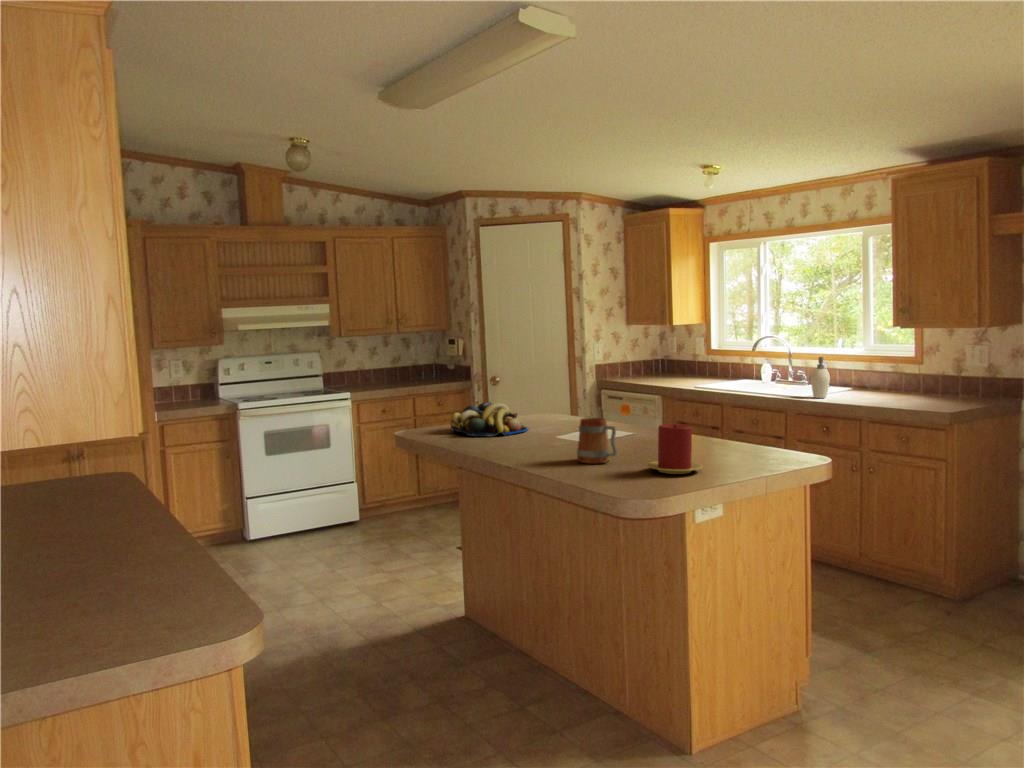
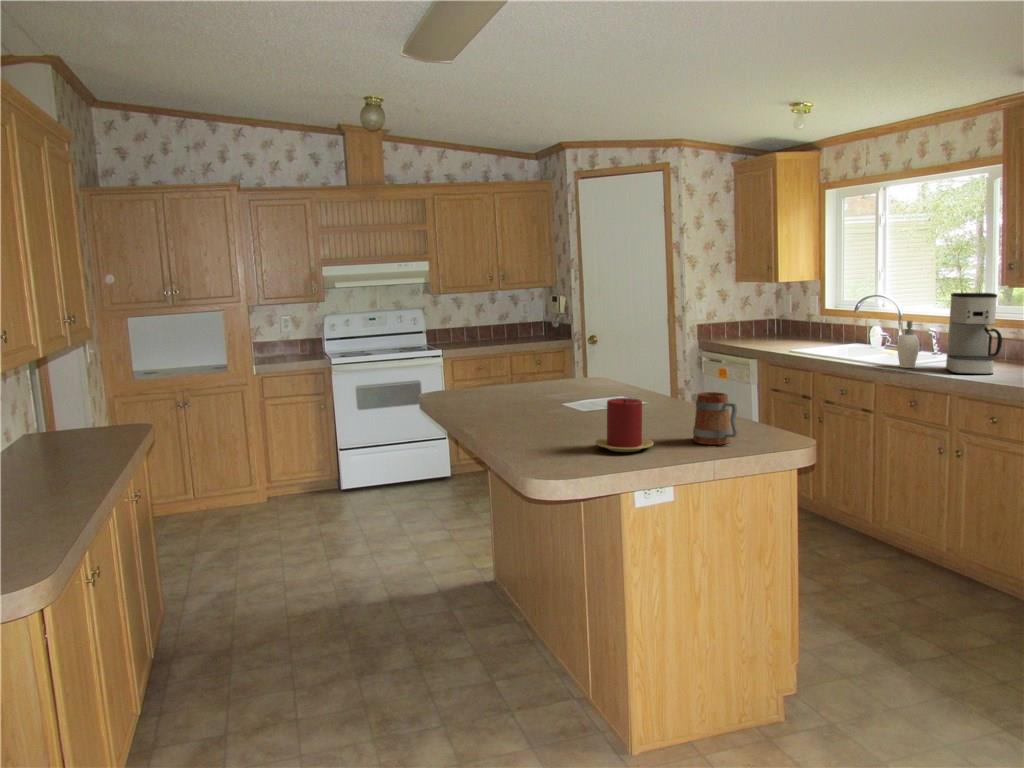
coffee maker: none [853,332,901,402] -> present [946,293,1002,374]
fruit bowl: present [450,402,528,436] -> none [472,365,550,401]
mug: present [577,418,617,463] -> present [693,392,738,445]

